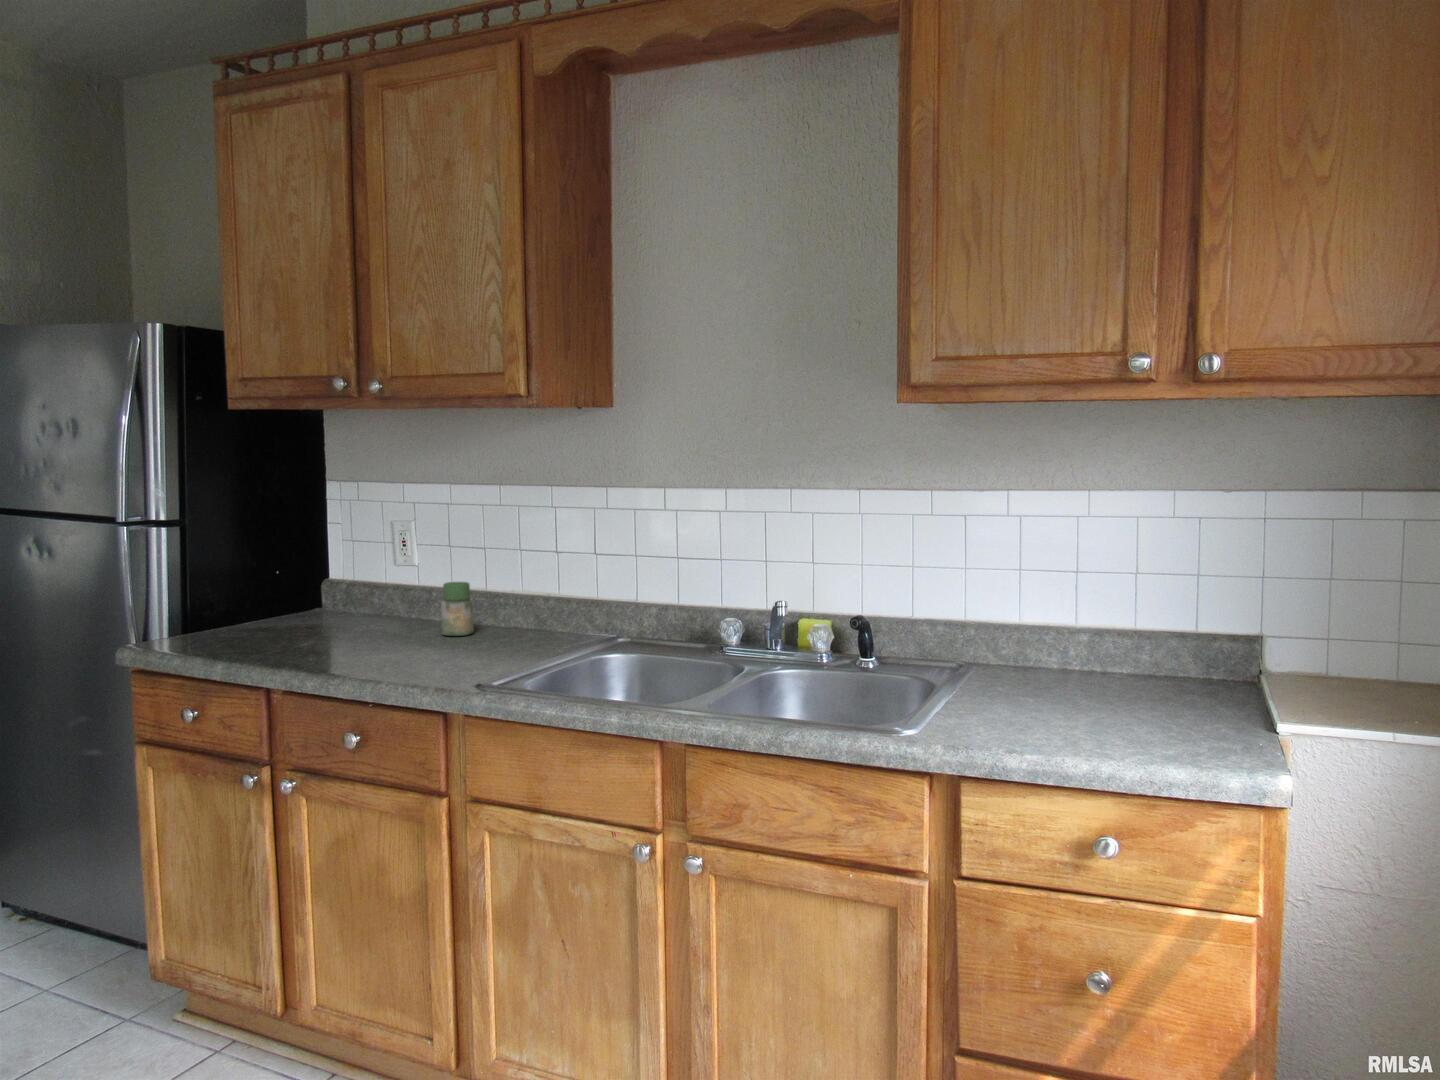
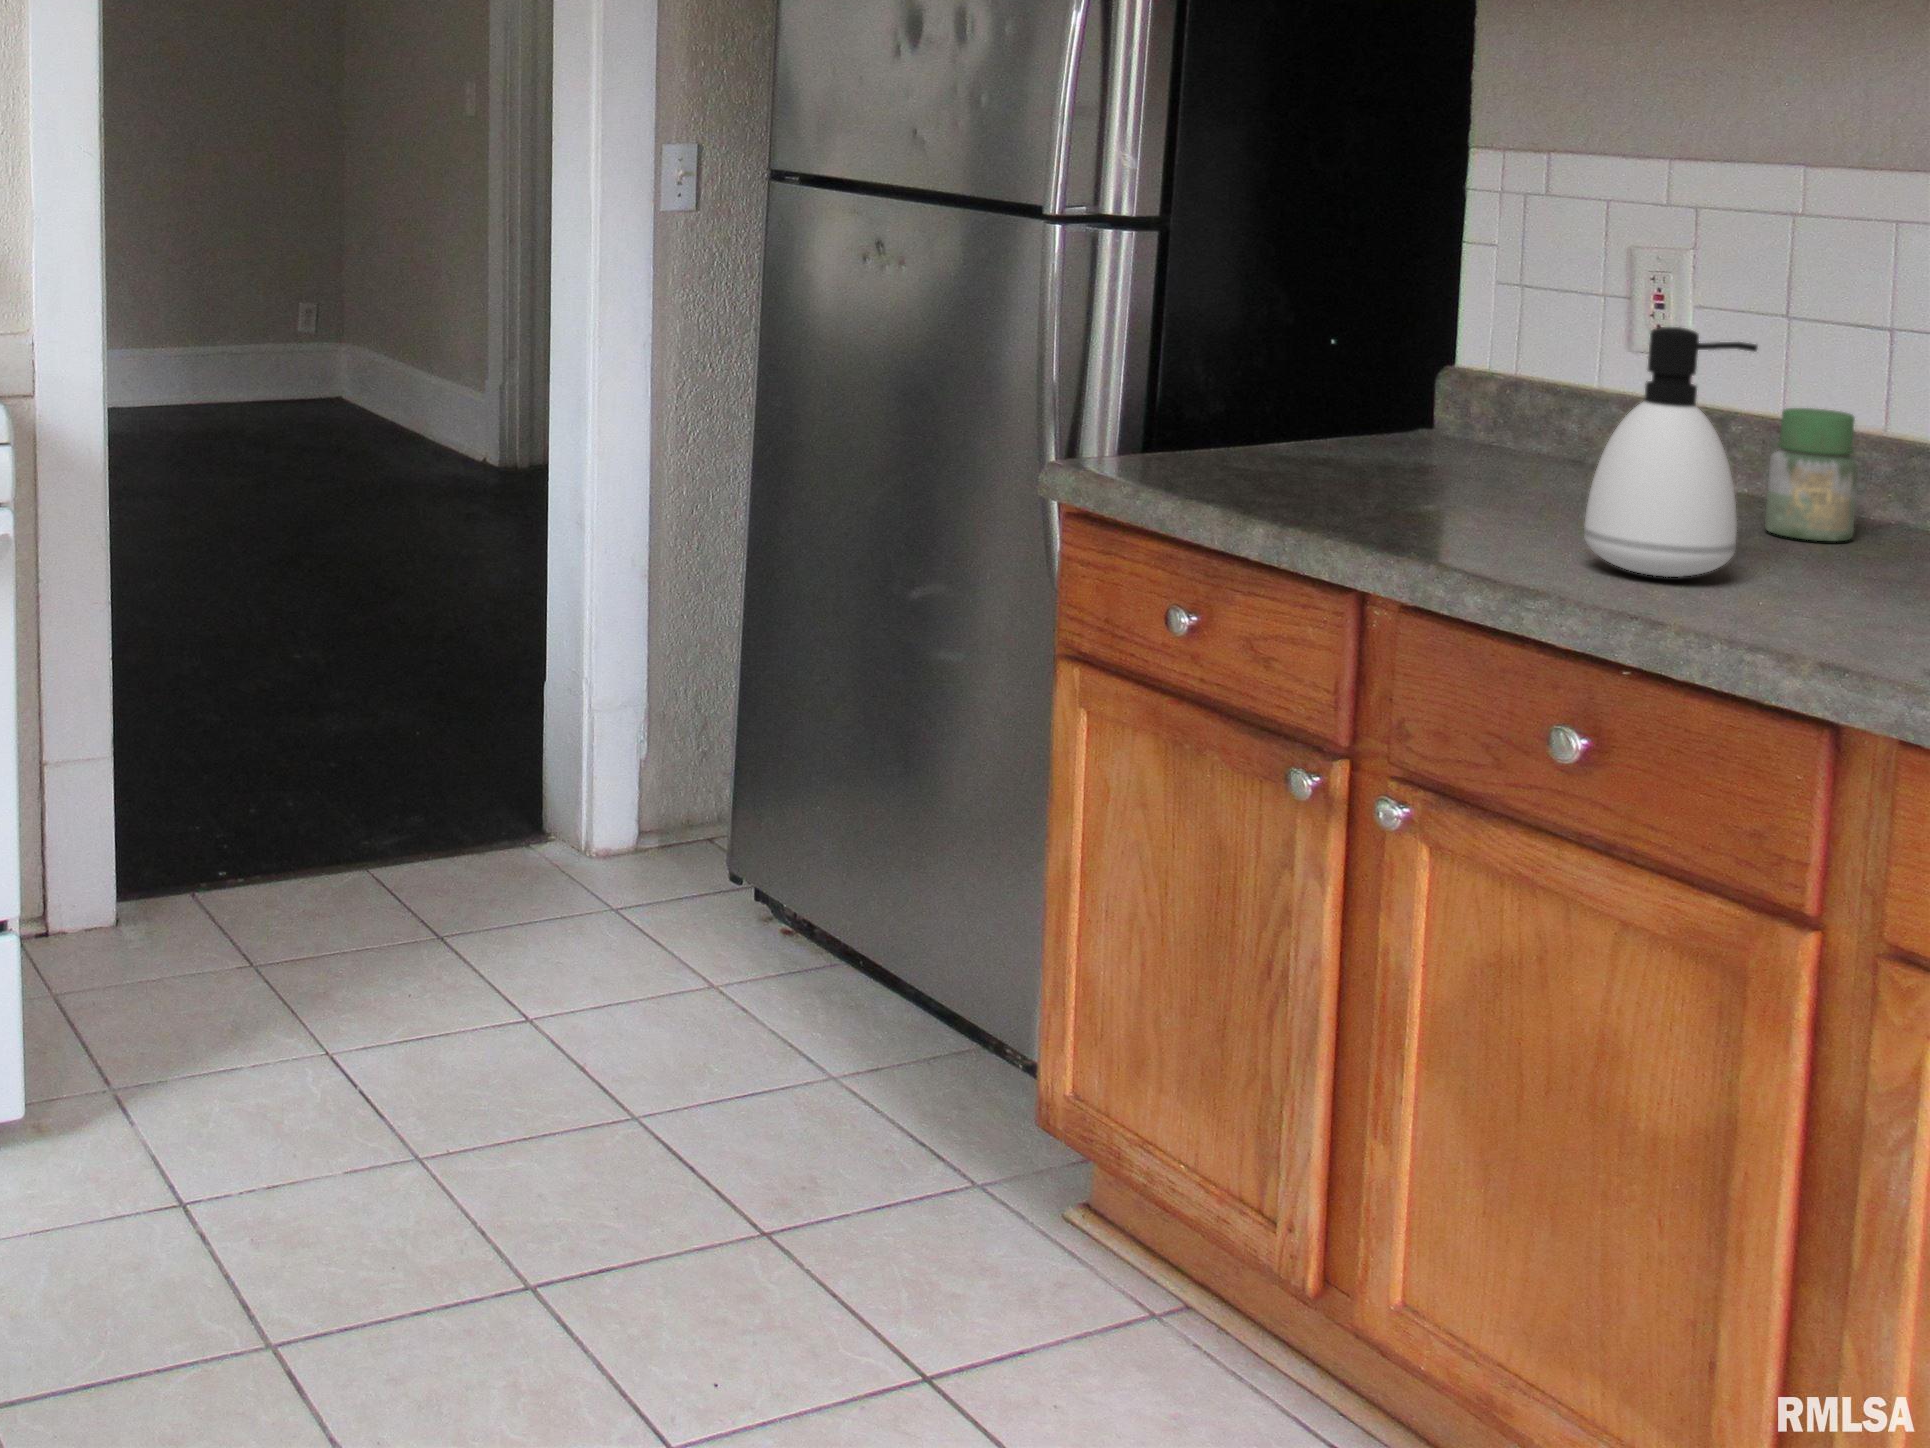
soap dispenser: none [359,555,418,661] -> present [1584,327,1758,577]

